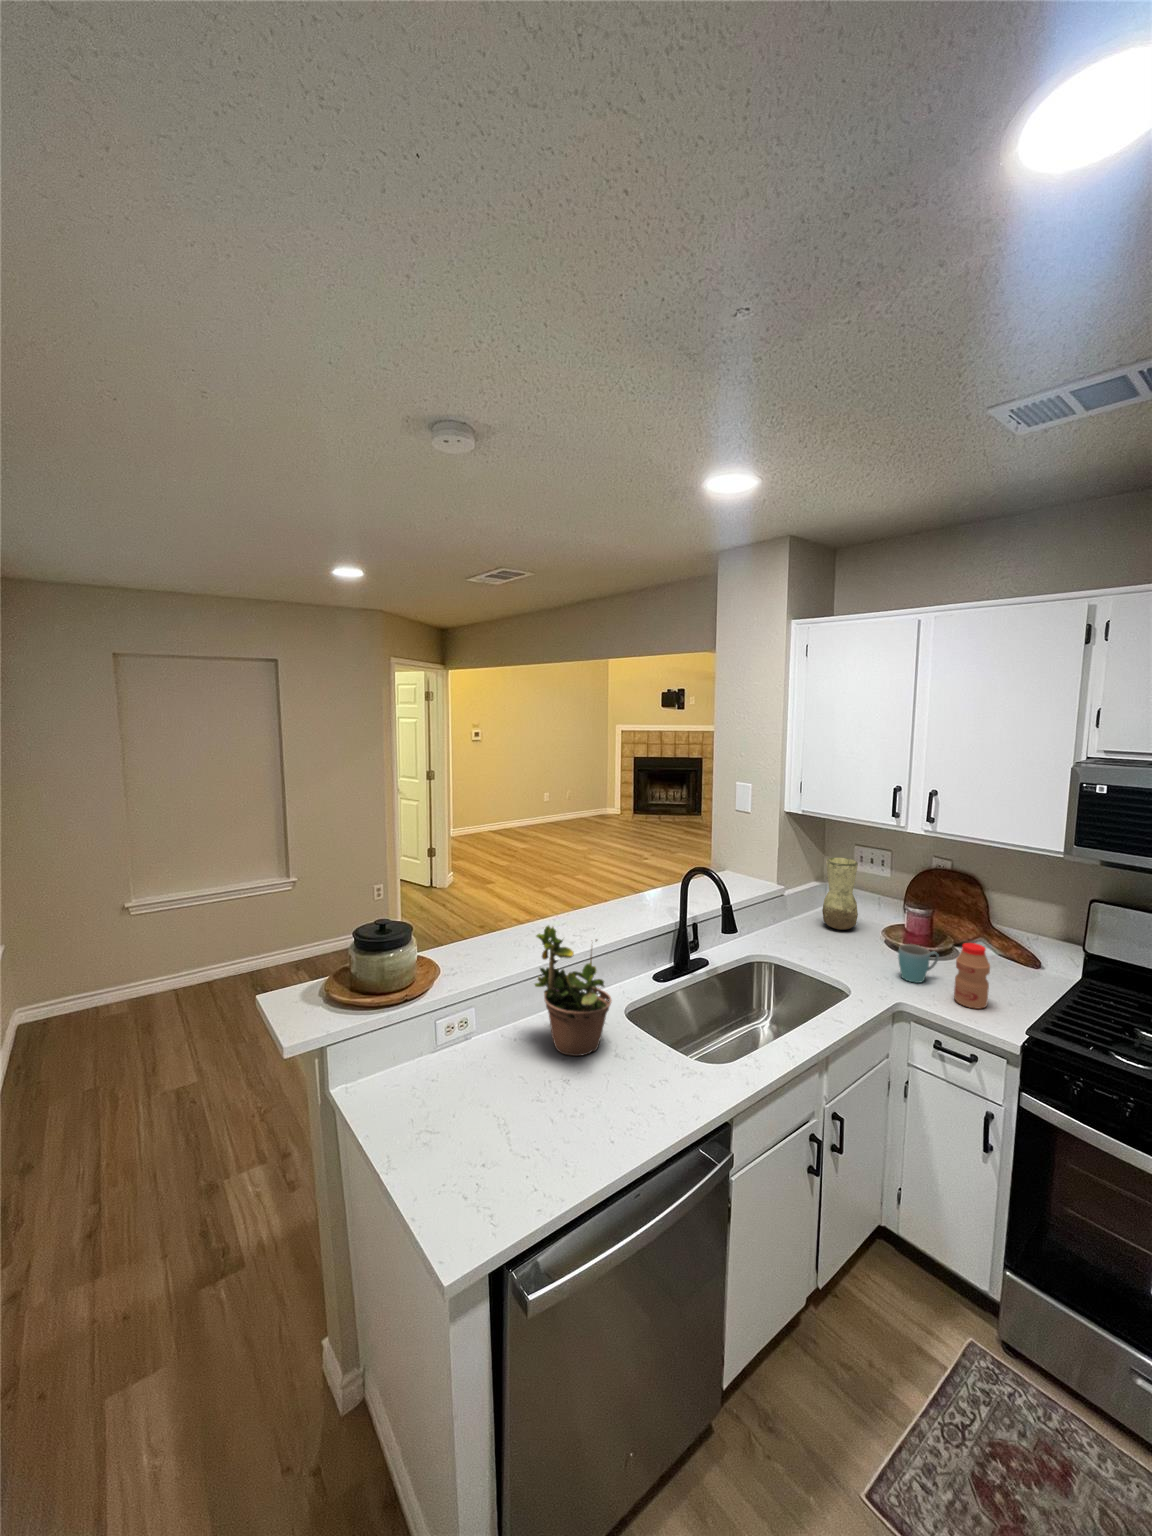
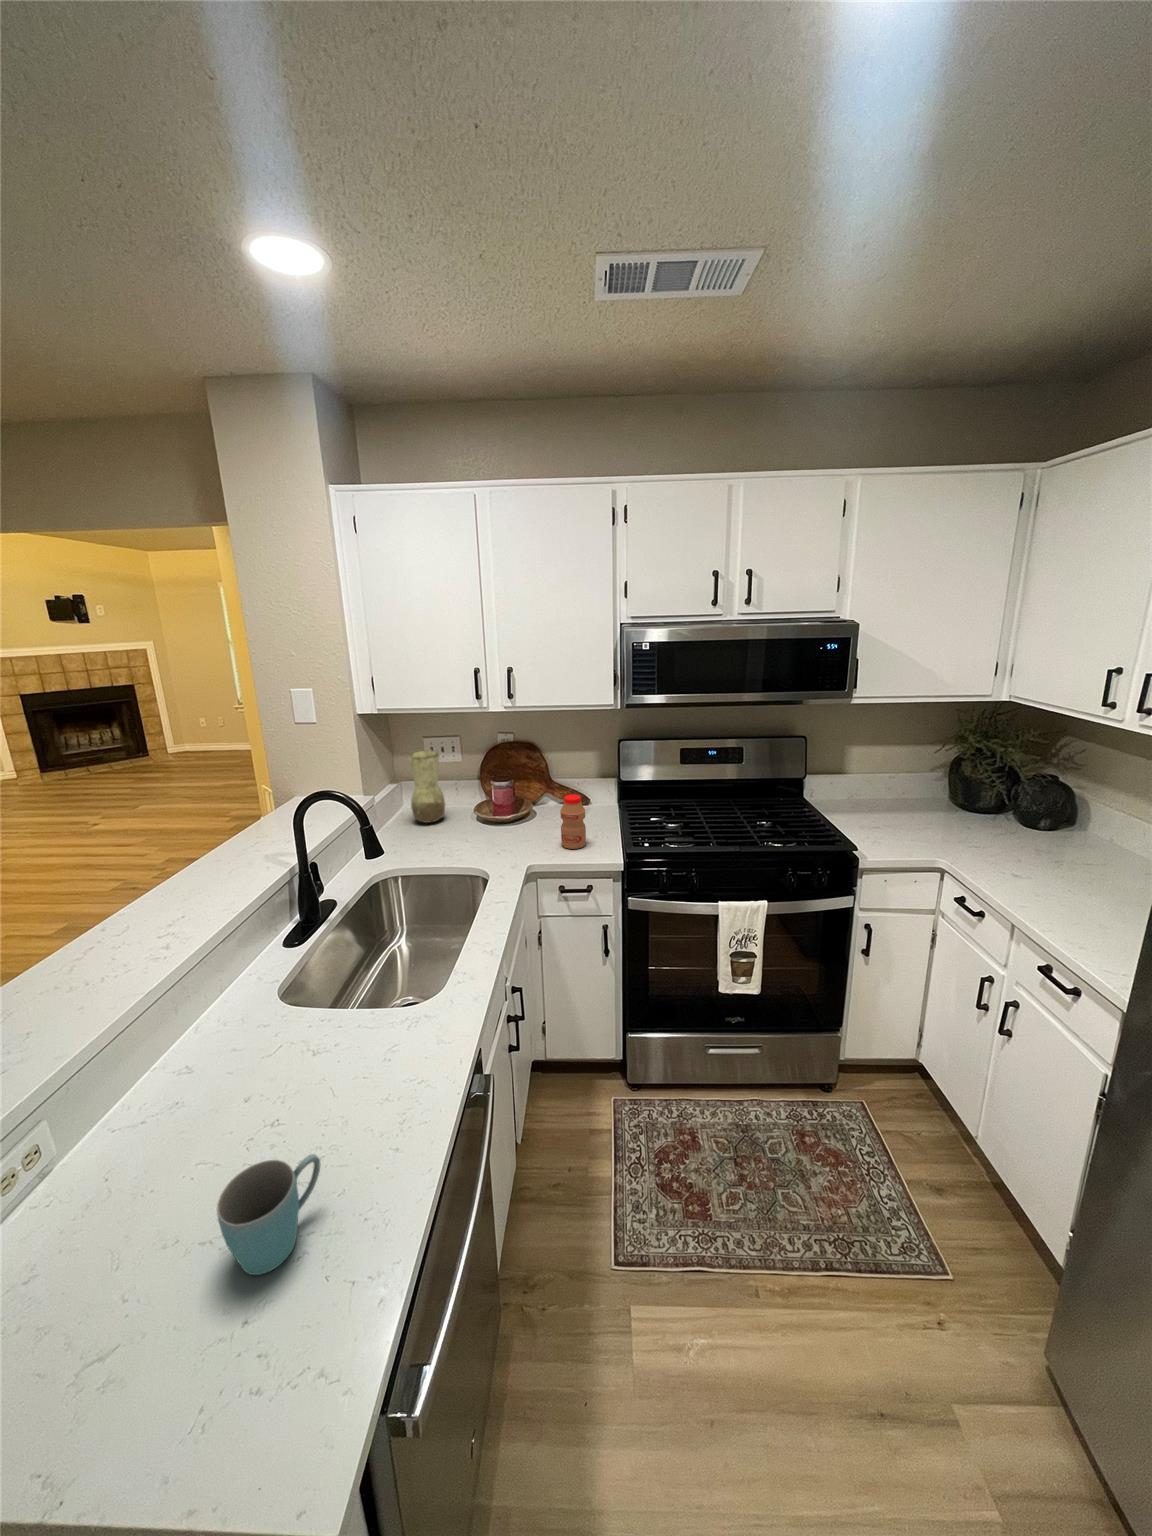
potted plant: present [535,926,612,1056] -> none [129,915,292,1109]
mug: present [898,944,939,983] -> present [217,1154,321,1275]

